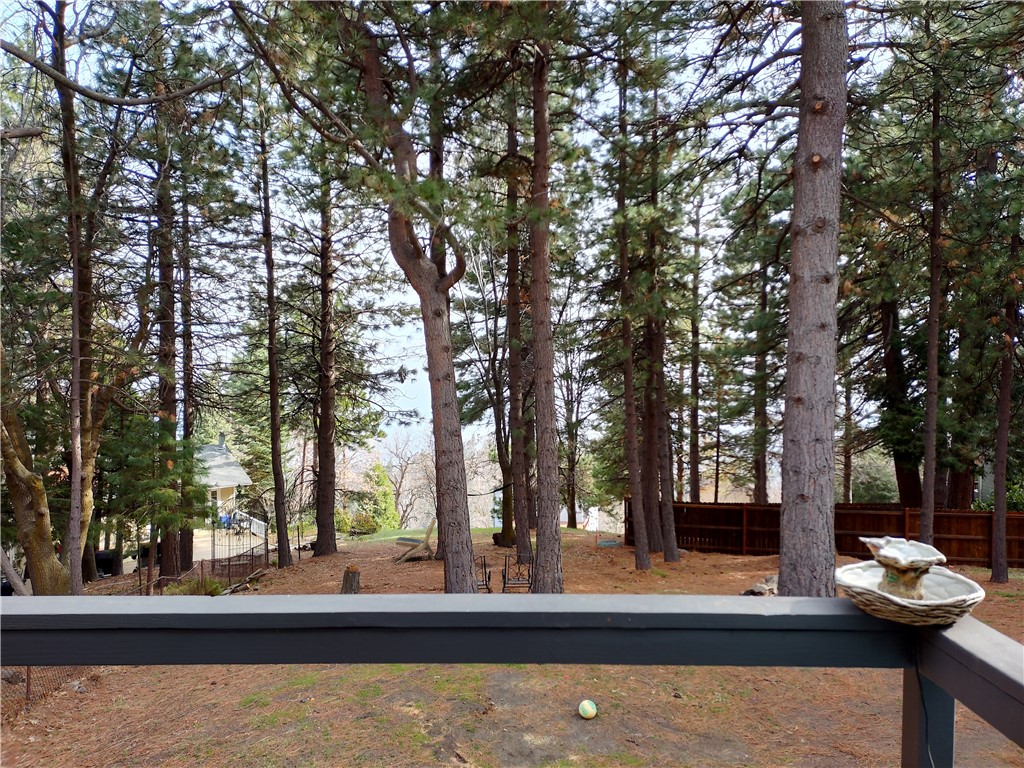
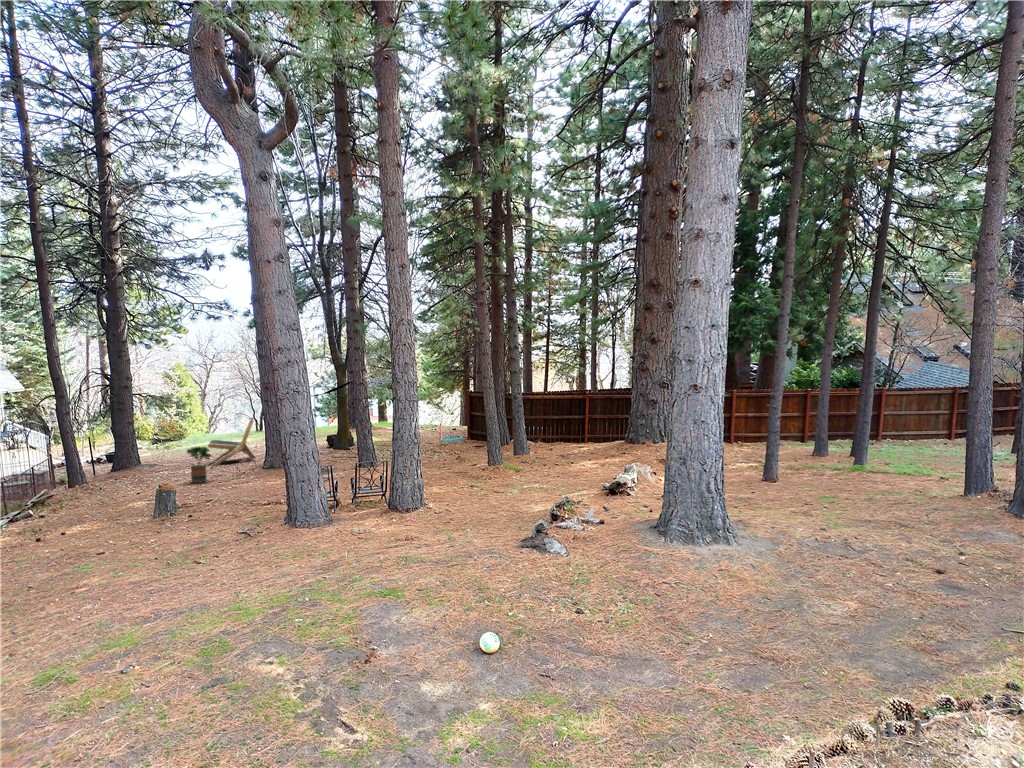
potted tree: none [378,547,401,583] -> present [187,447,211,483]

